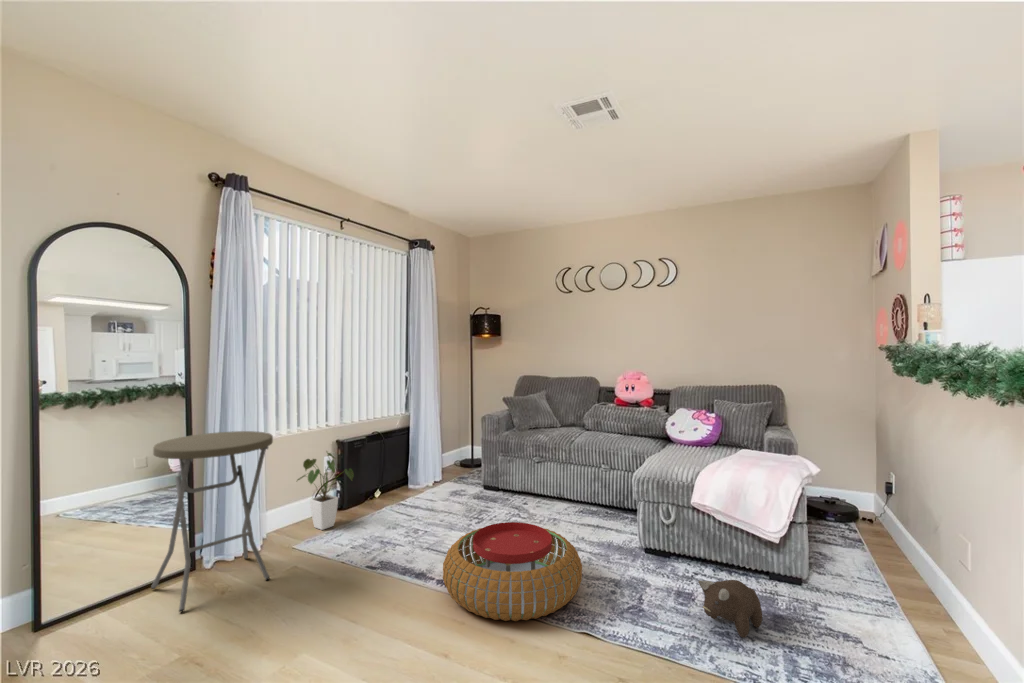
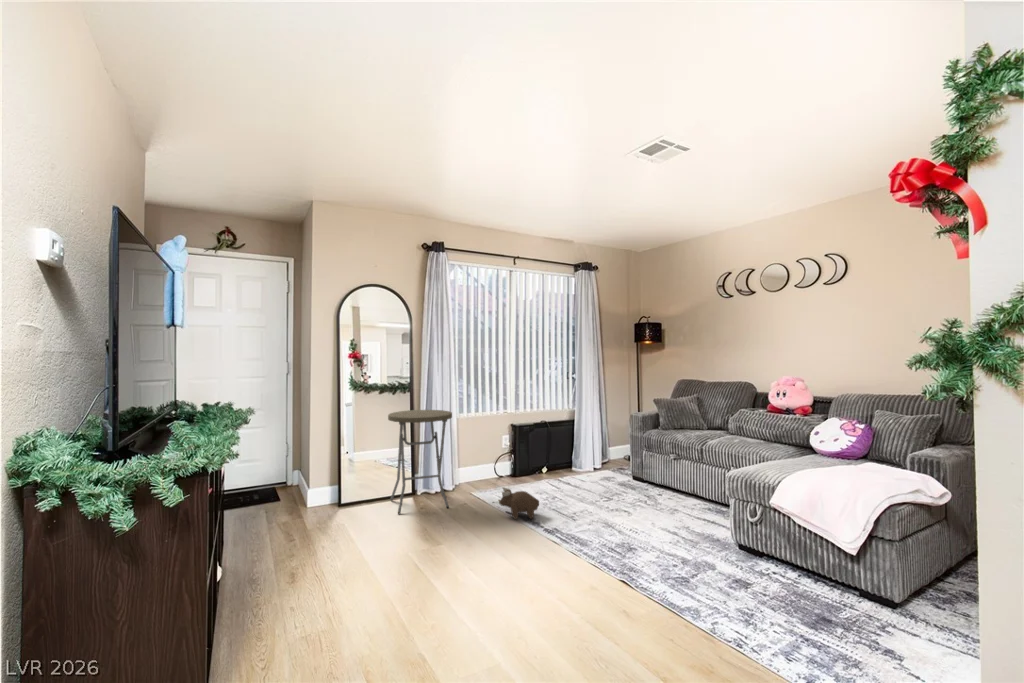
house plant: present [297,452,354,530] -> none [480,431,515,487]
pouf: present [443,522,582,621] -> none [541,495,654,566]
plush toy: present [699,580,762,638] -> present [498,487,539,519]

